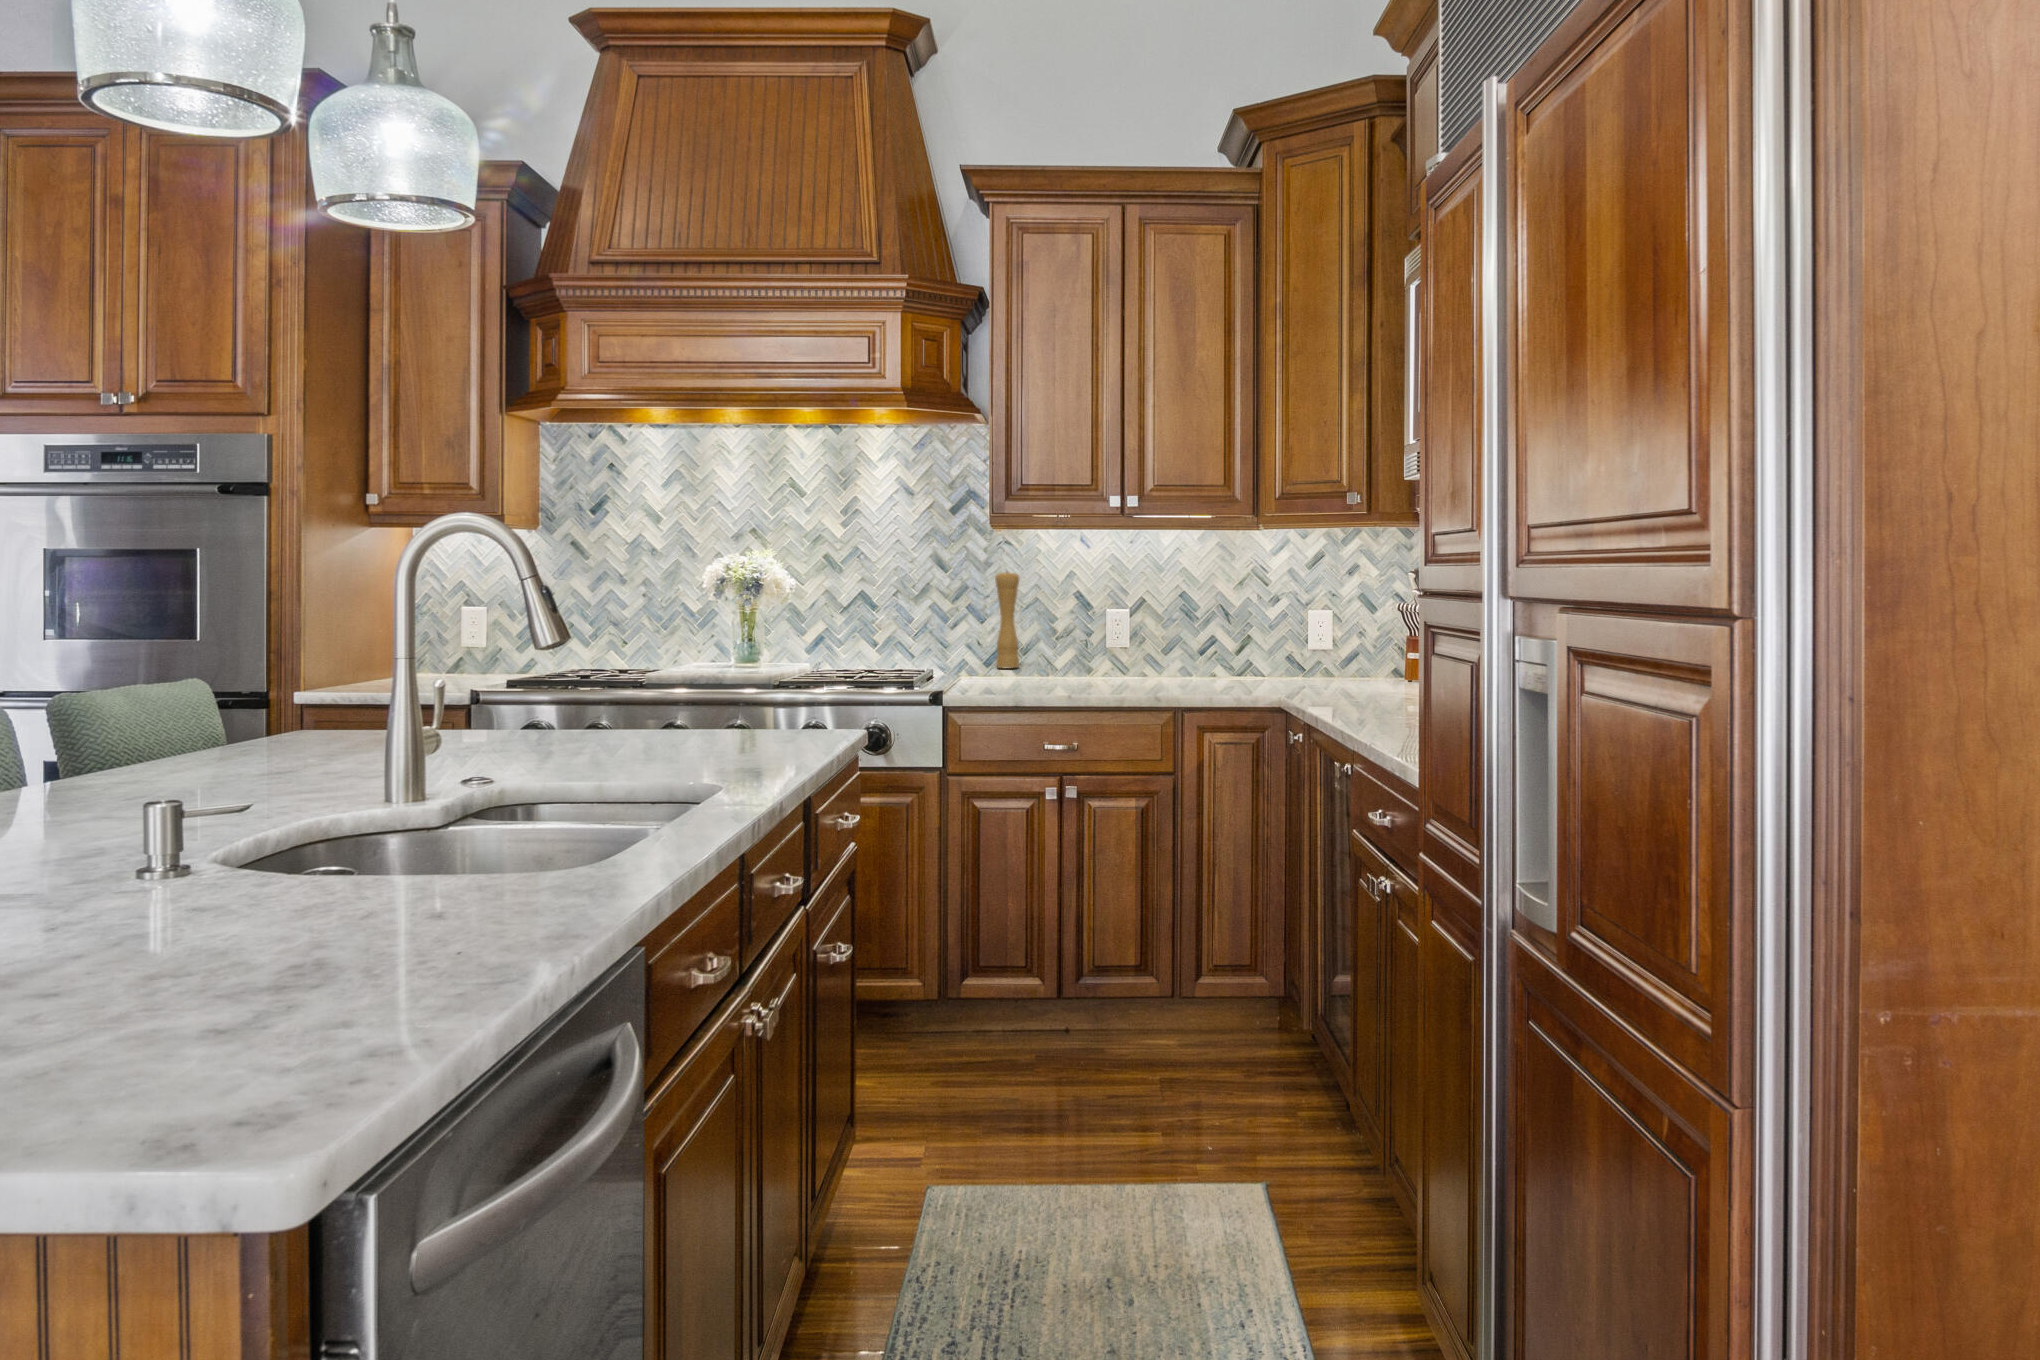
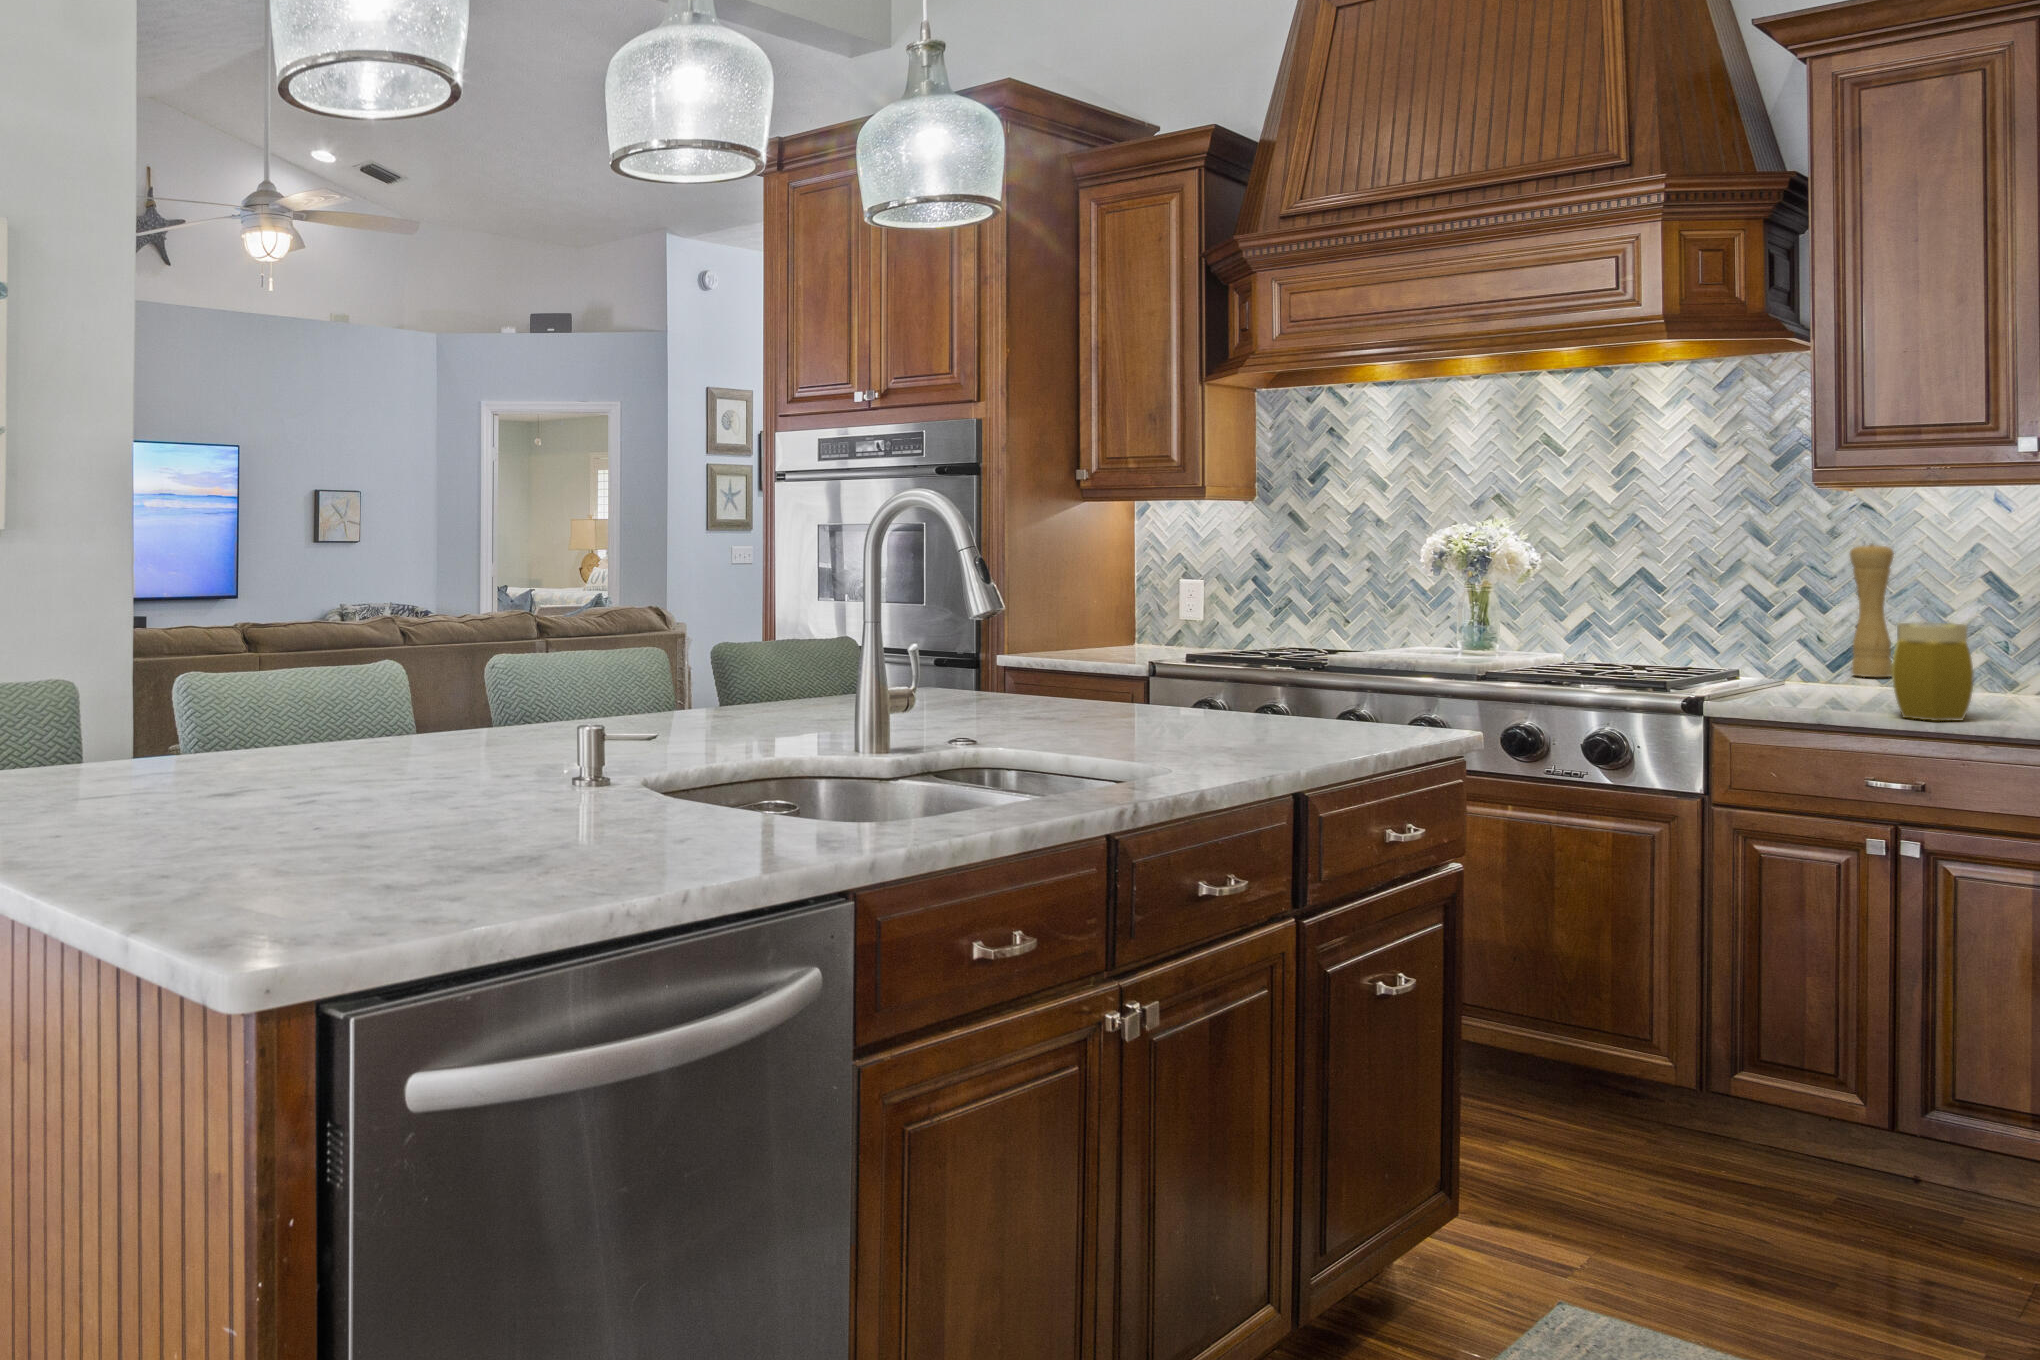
jar: none [1049,620,1095,688] -> present [1892,623,1973,721]

